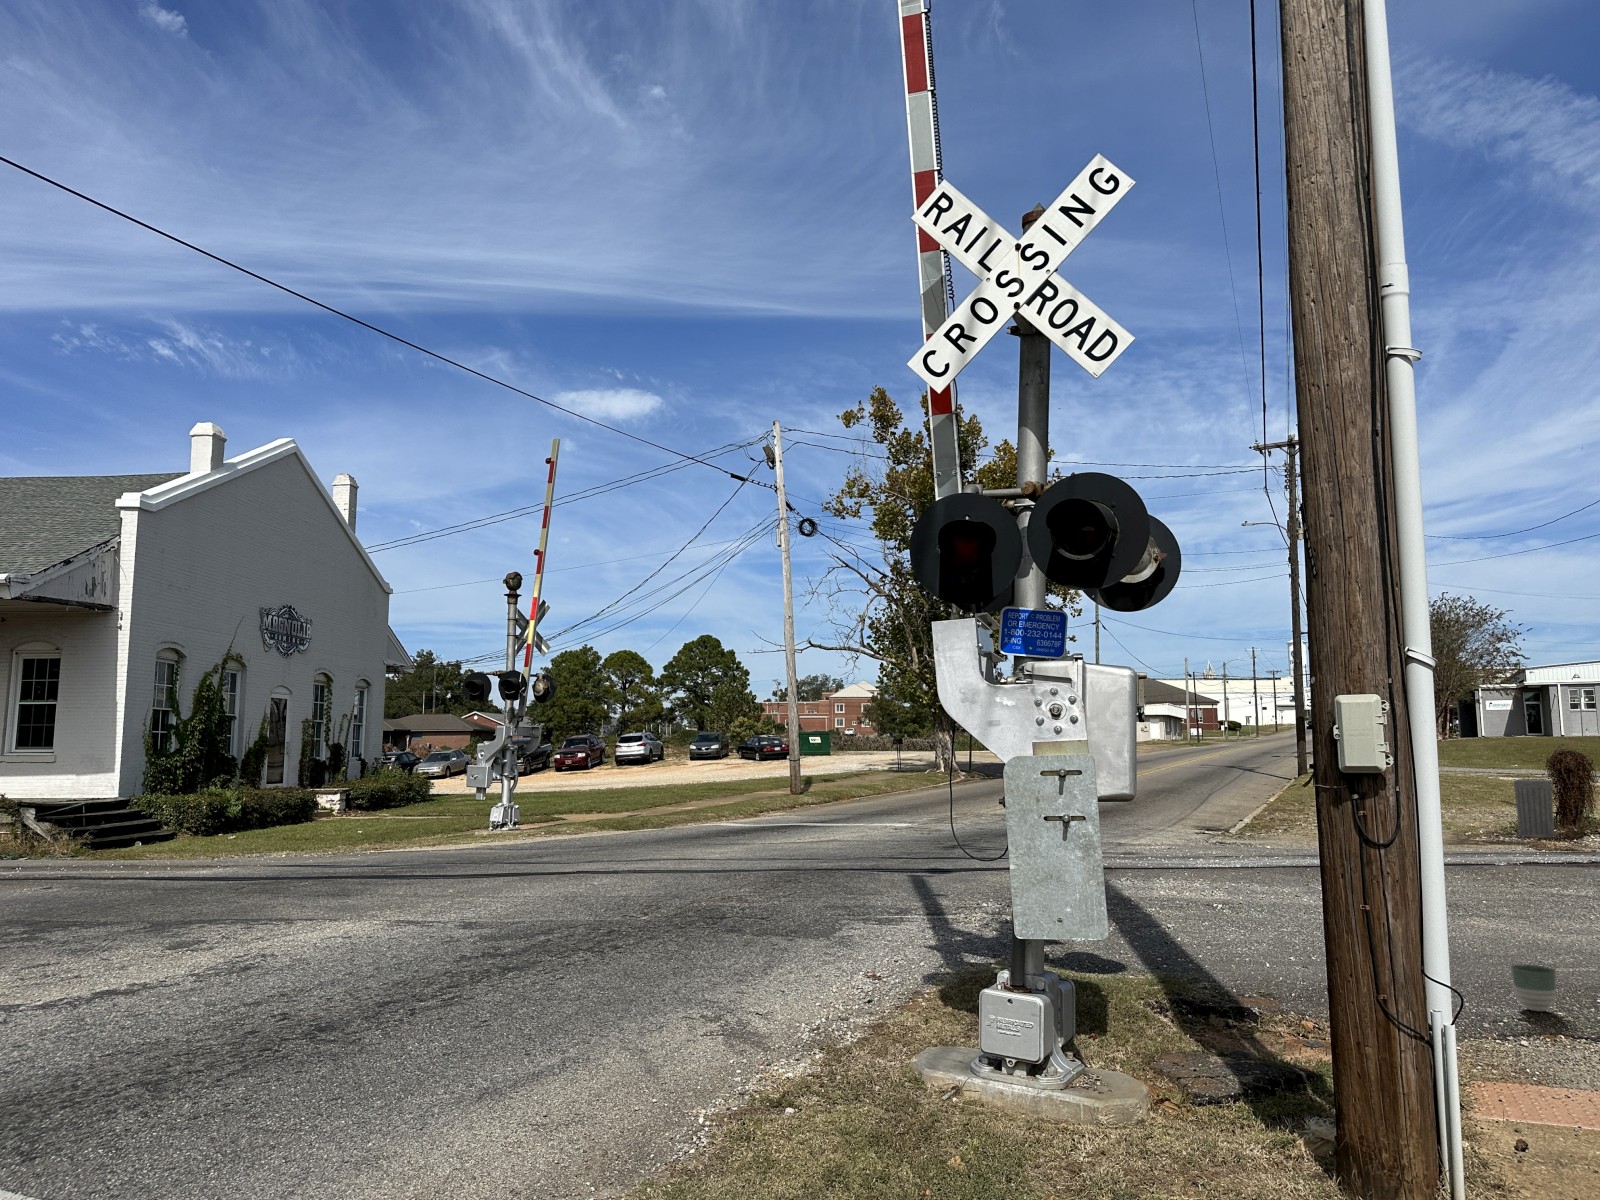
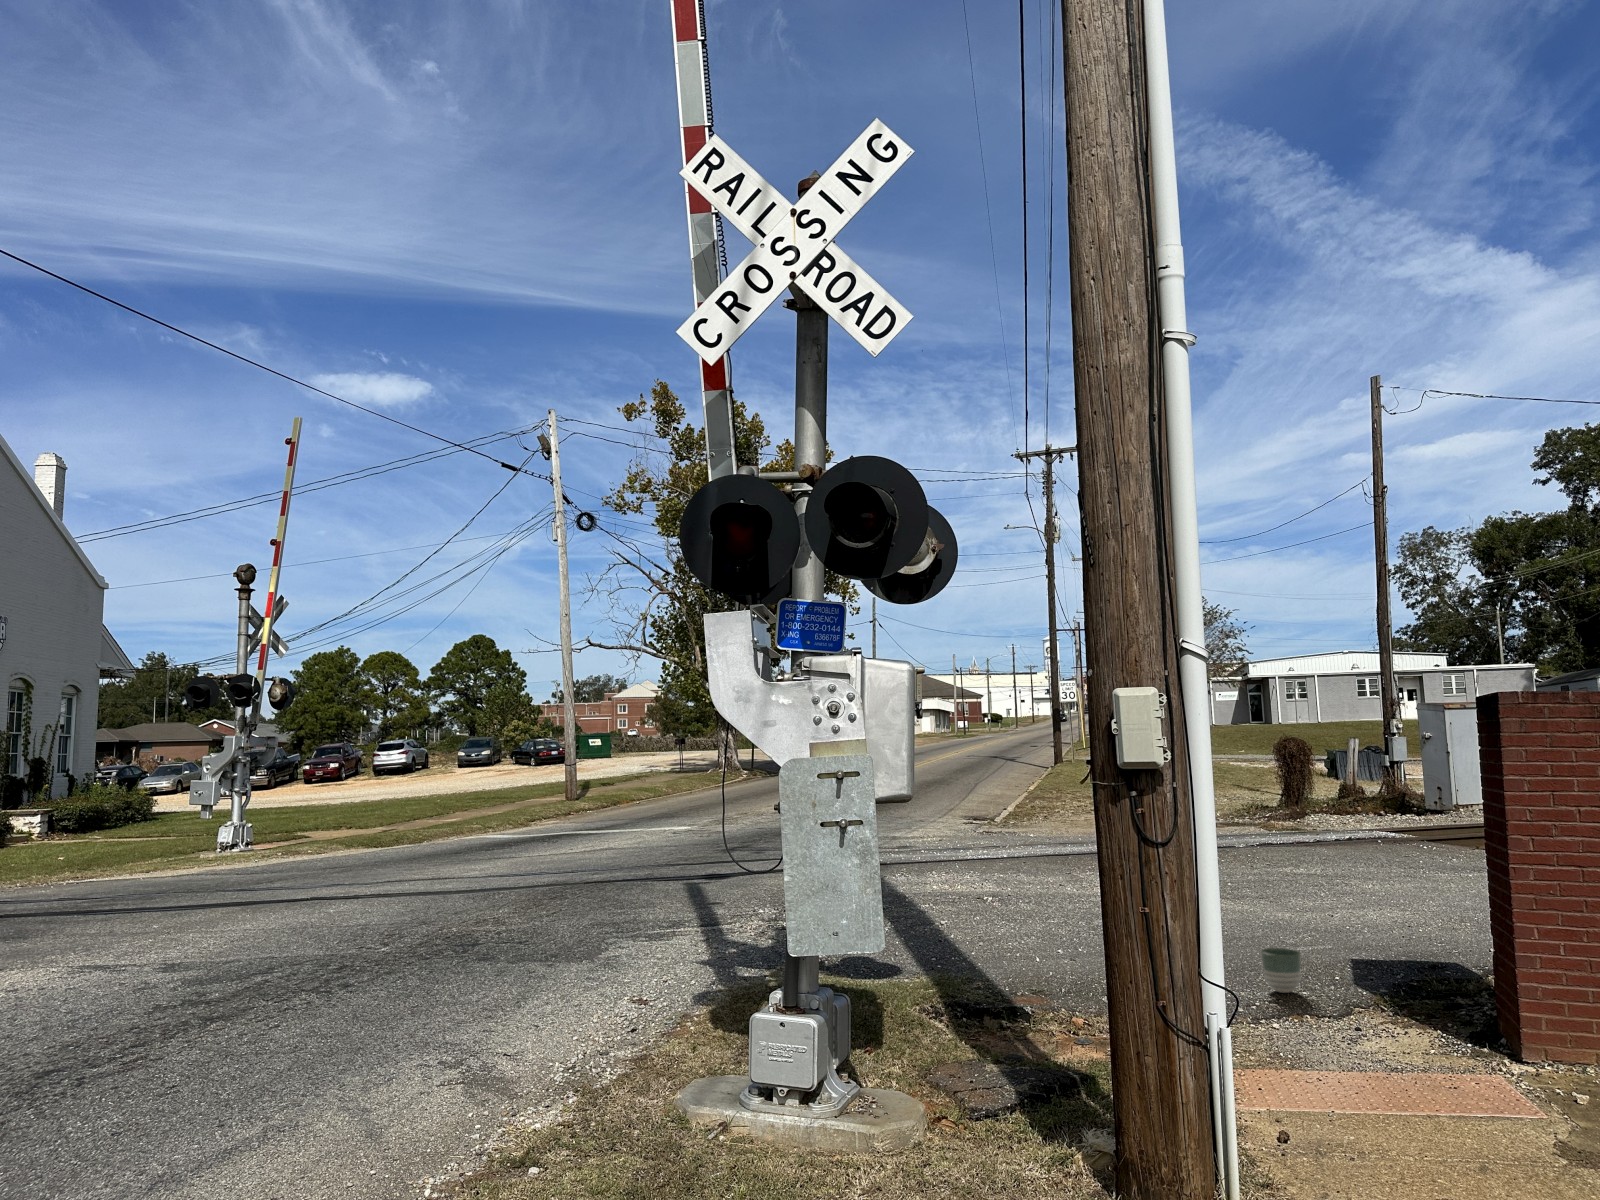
trash can: present [1513,779,1554,838] -> none [1246,764,1281,820]

